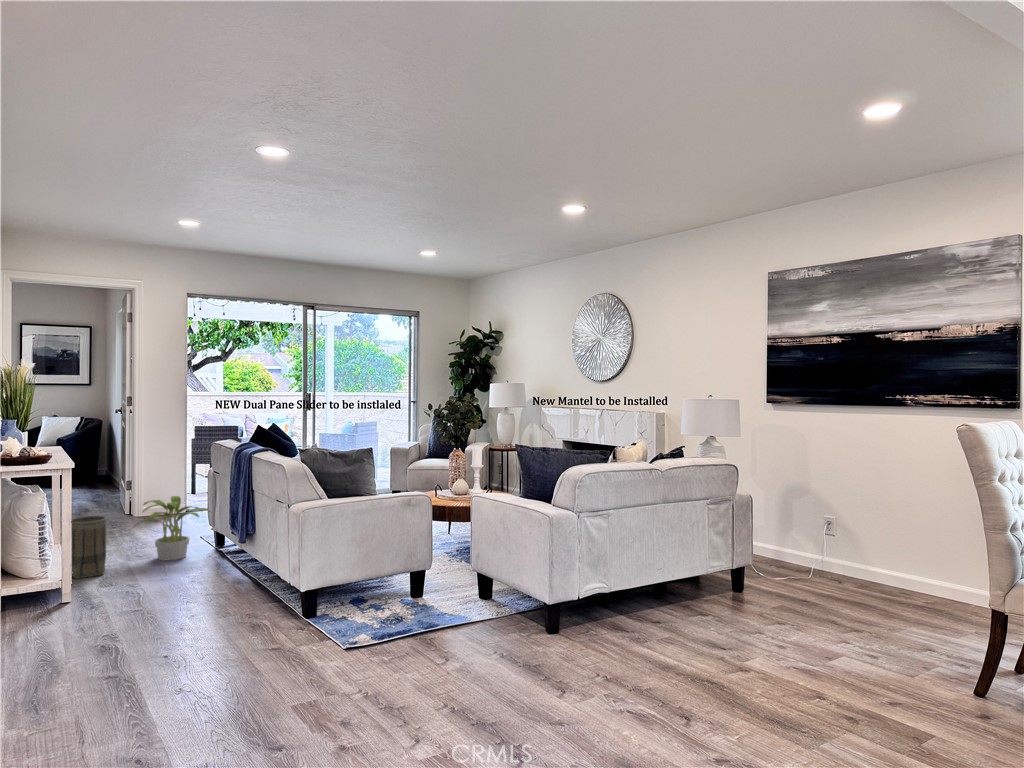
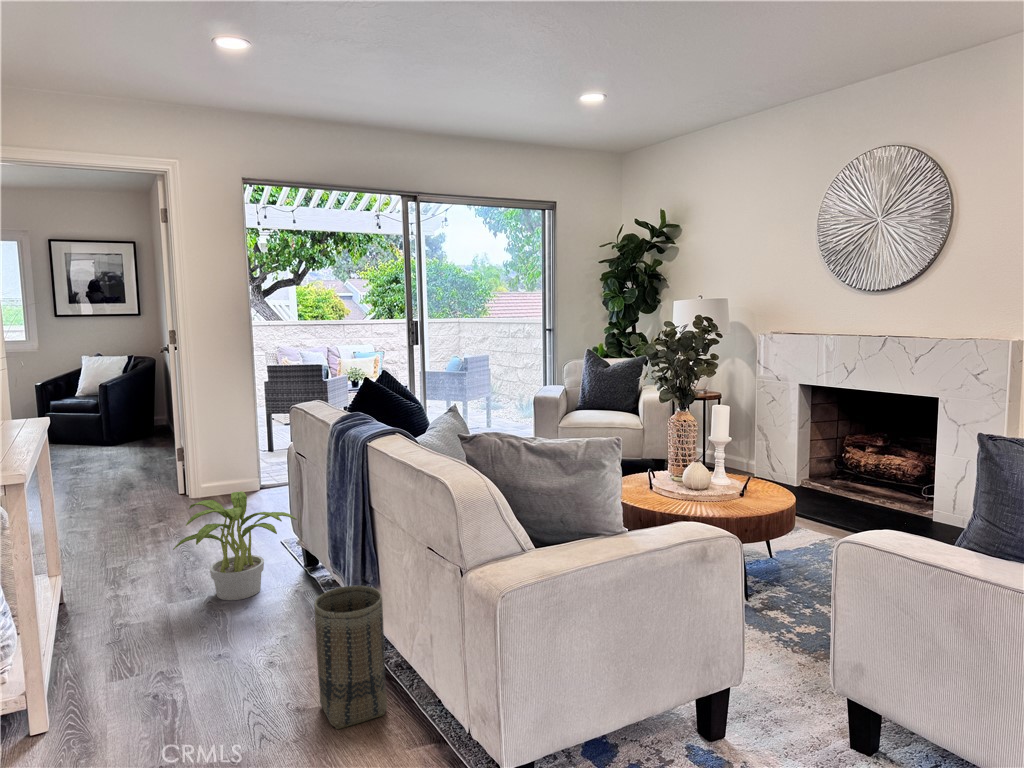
basket: present [71,516,106,579] -> present [314,586,387,729]

